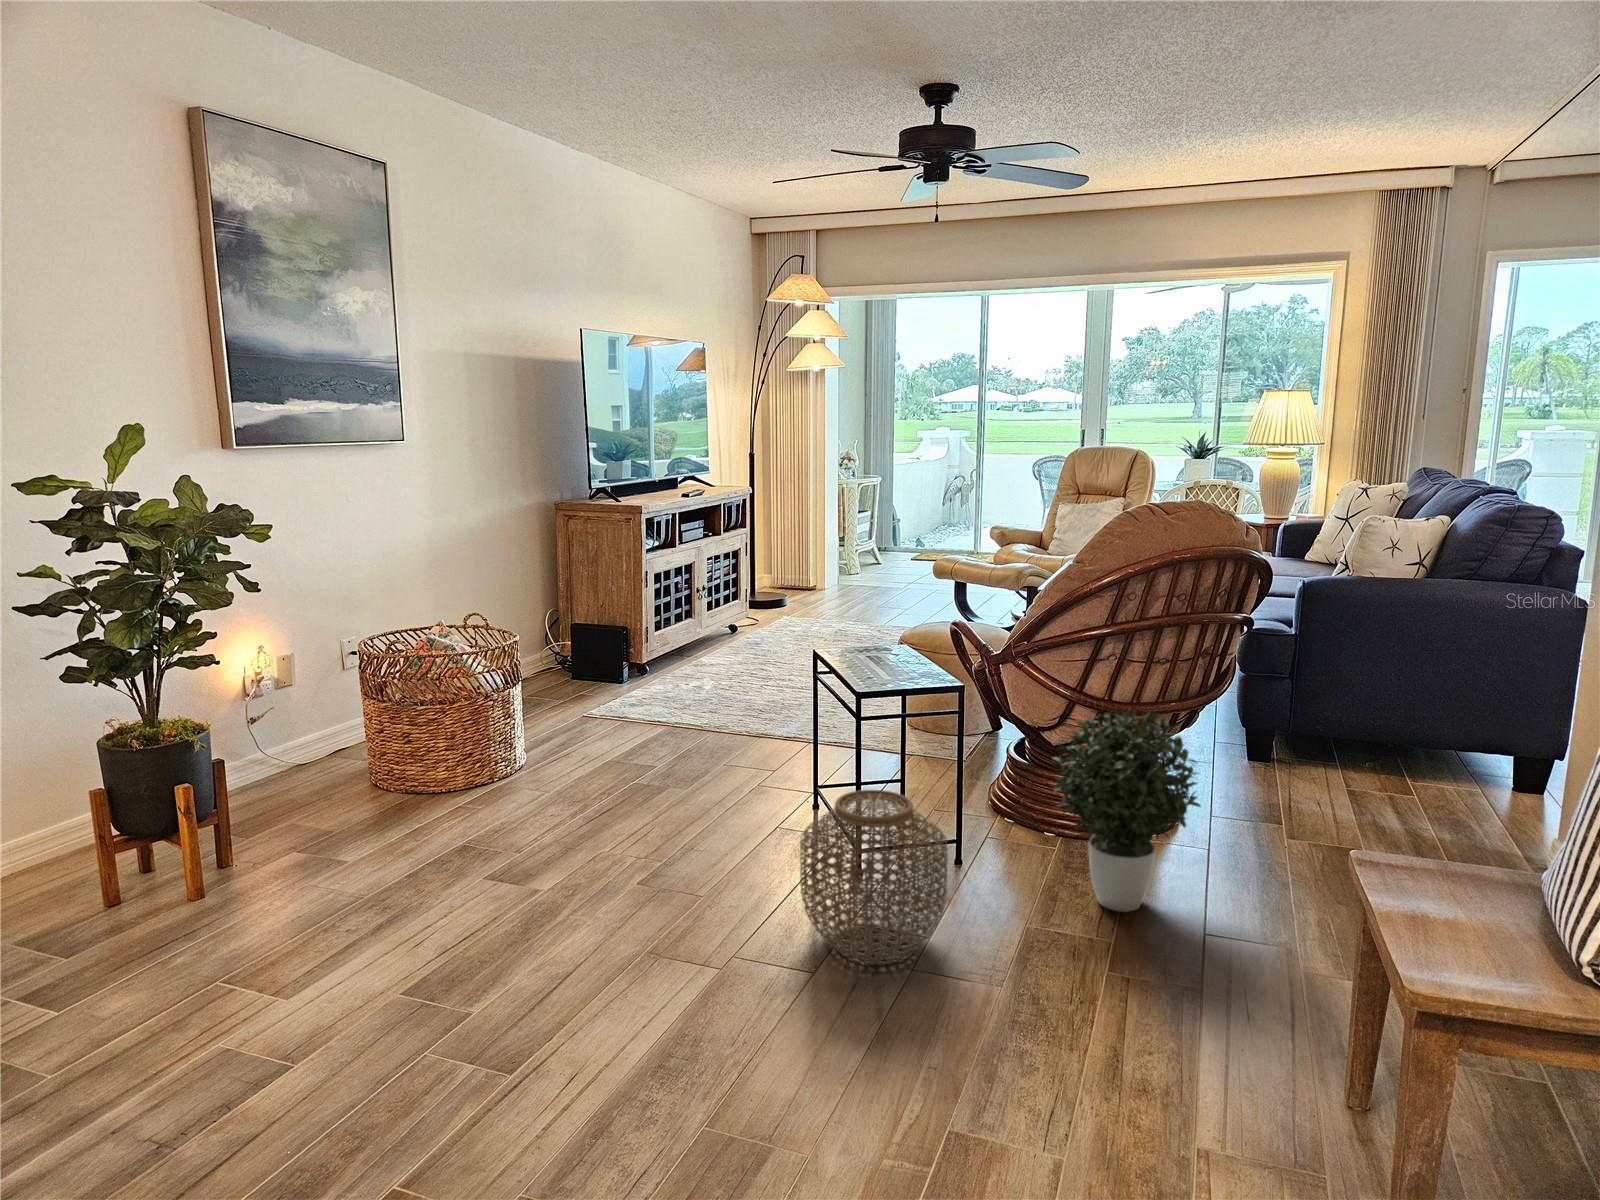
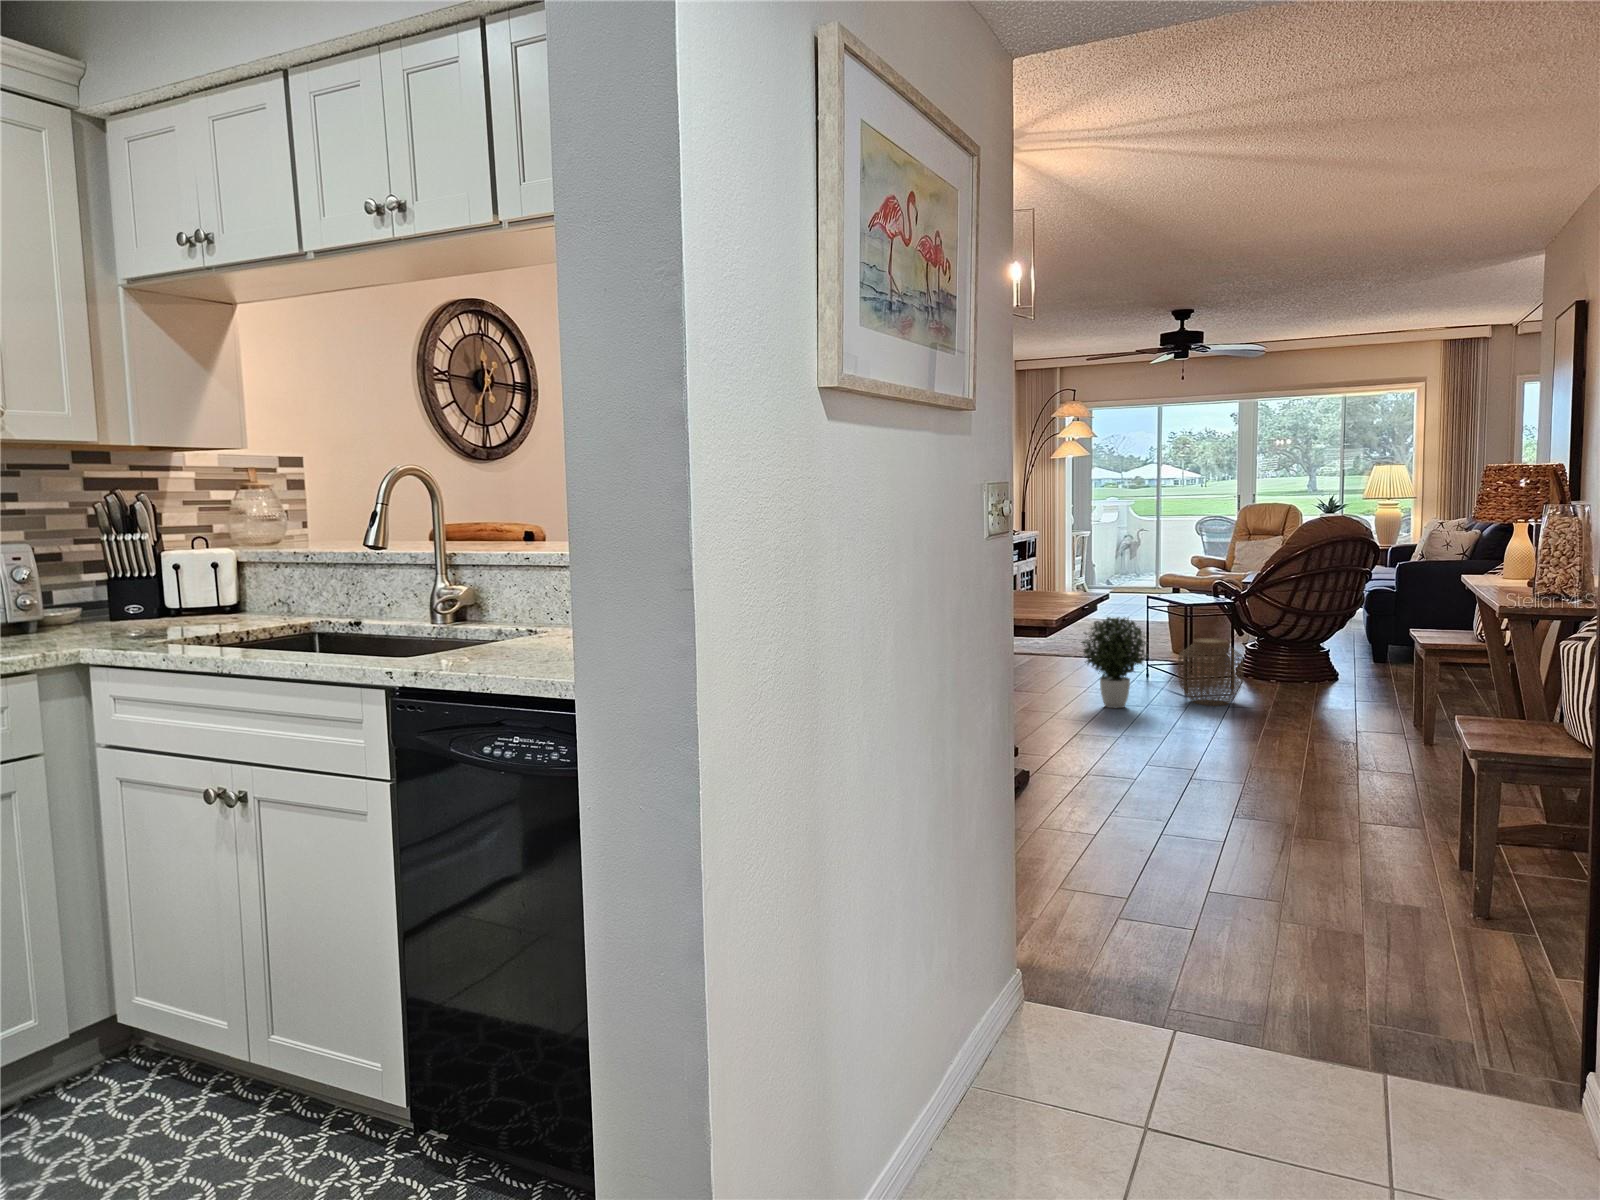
potted plant: present [1053,711,1201,912] -> present [1082,617,1147,708]

